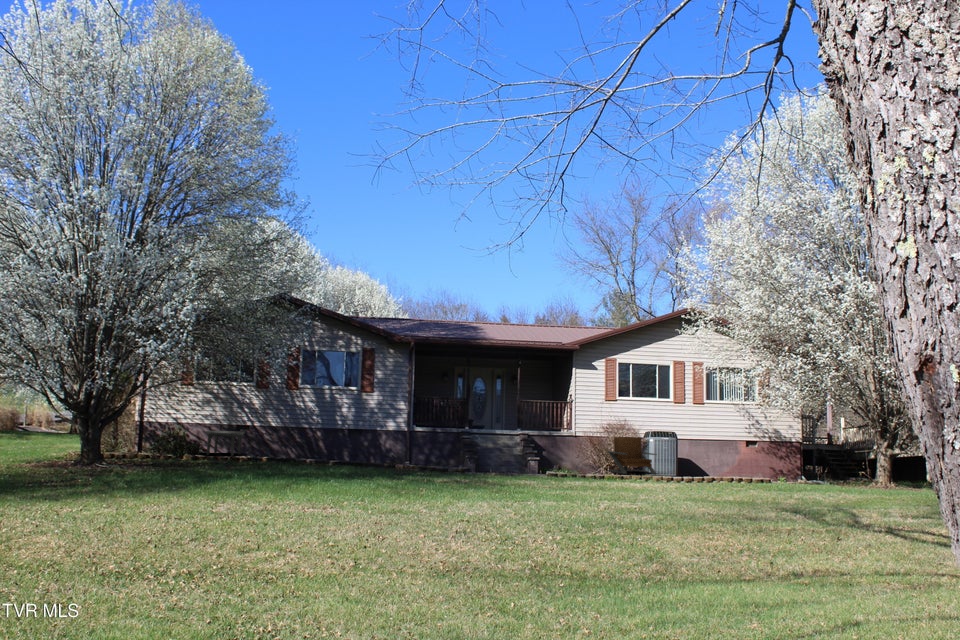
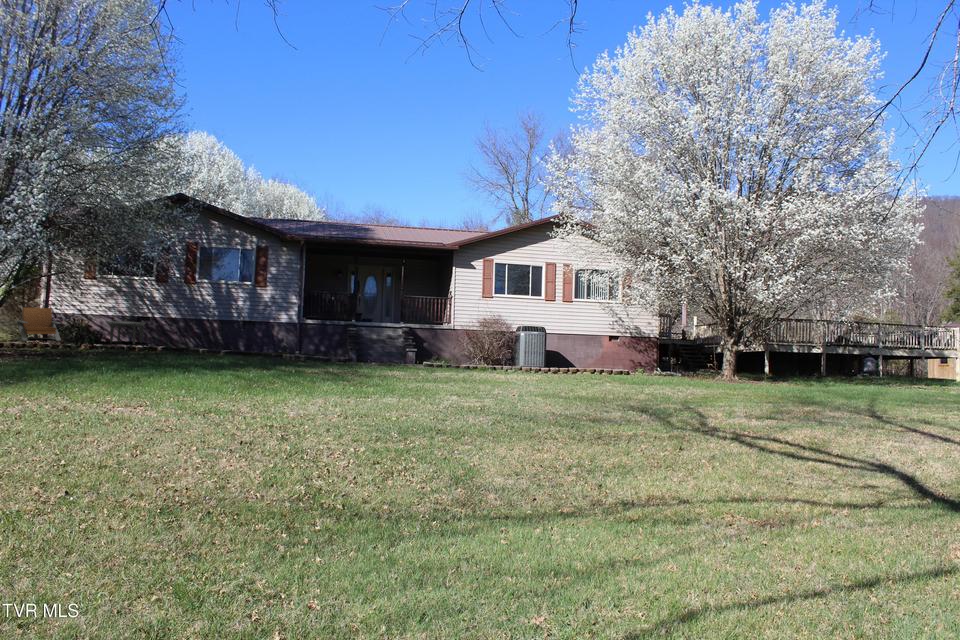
lounge chair: present [608,437,656,474] -> present [16,307,61,341]

